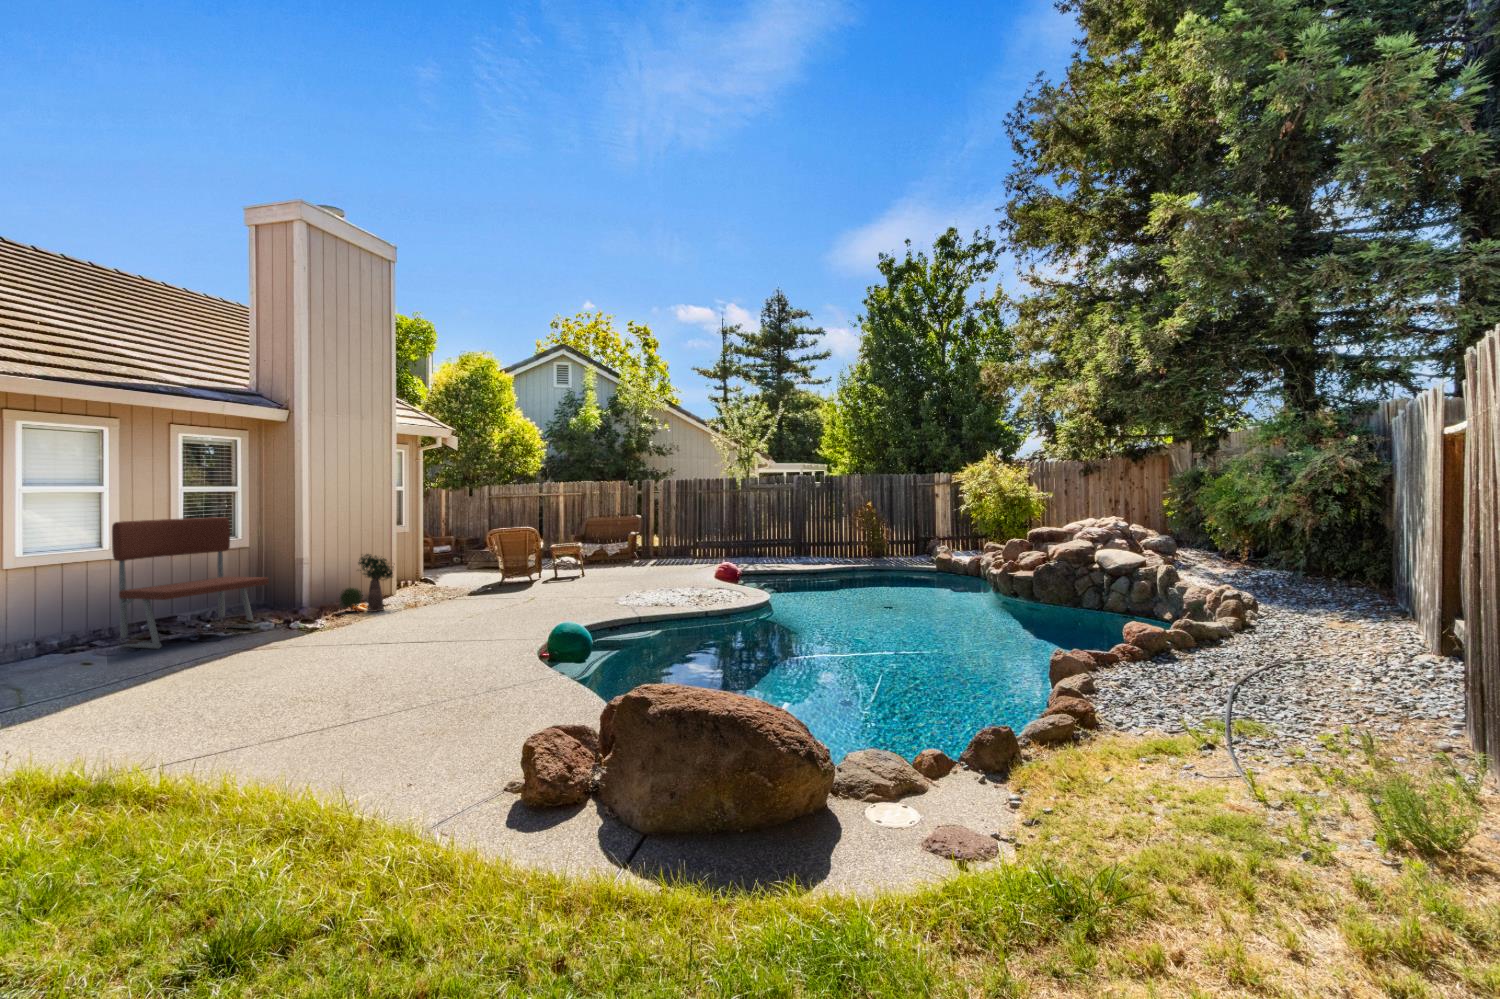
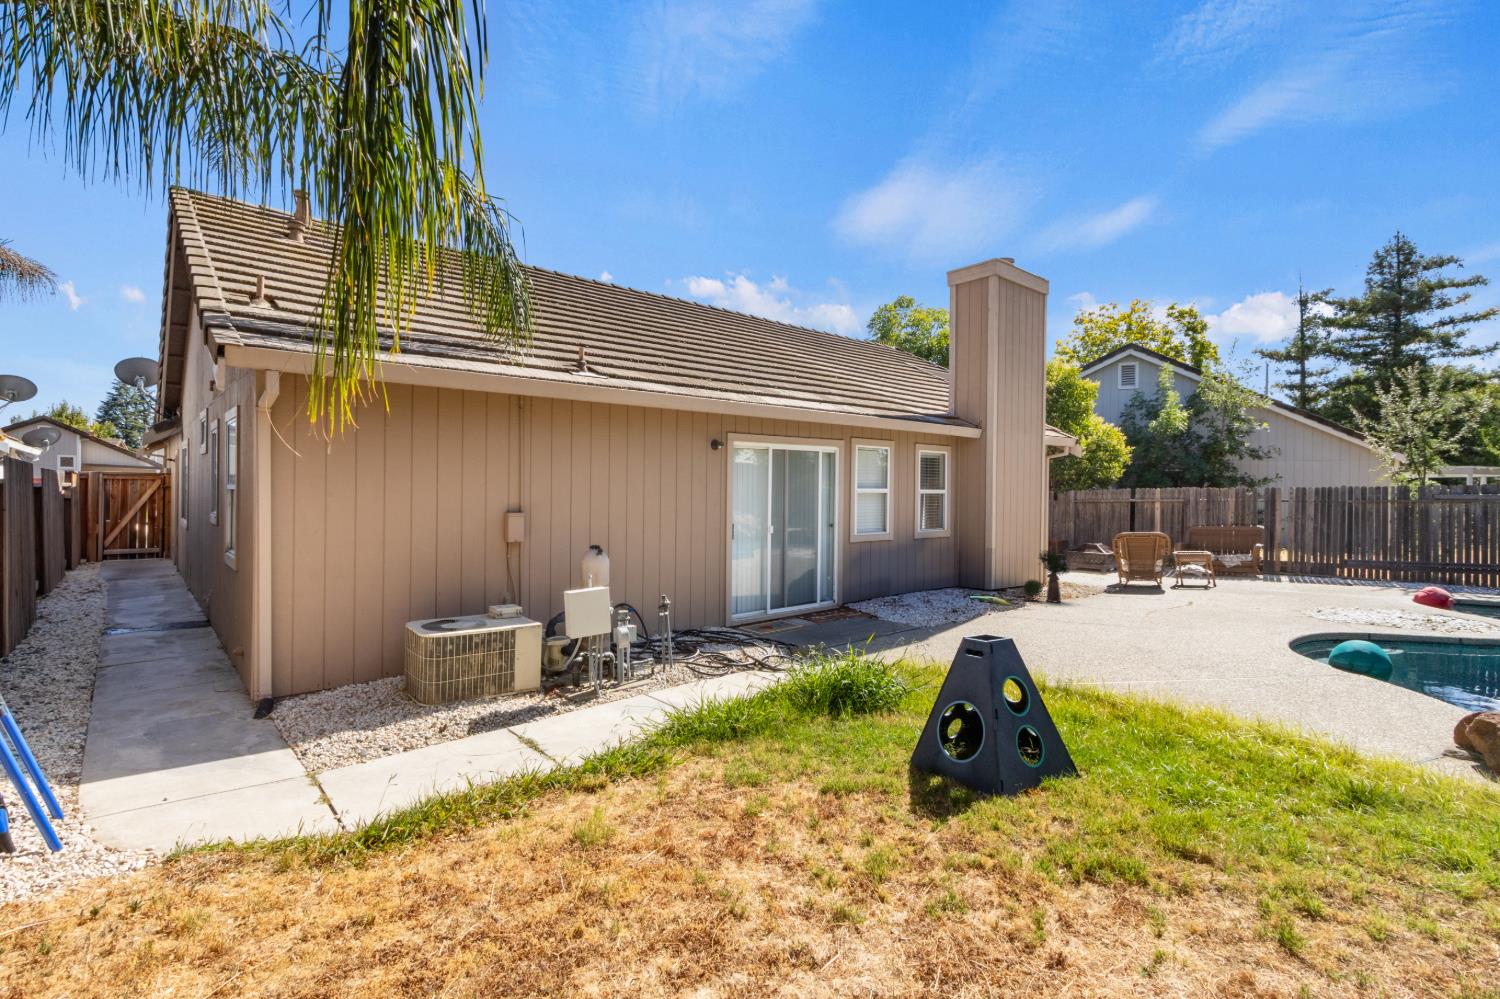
bench: present [112,517,269,649] -> none [896,514,987,613]

